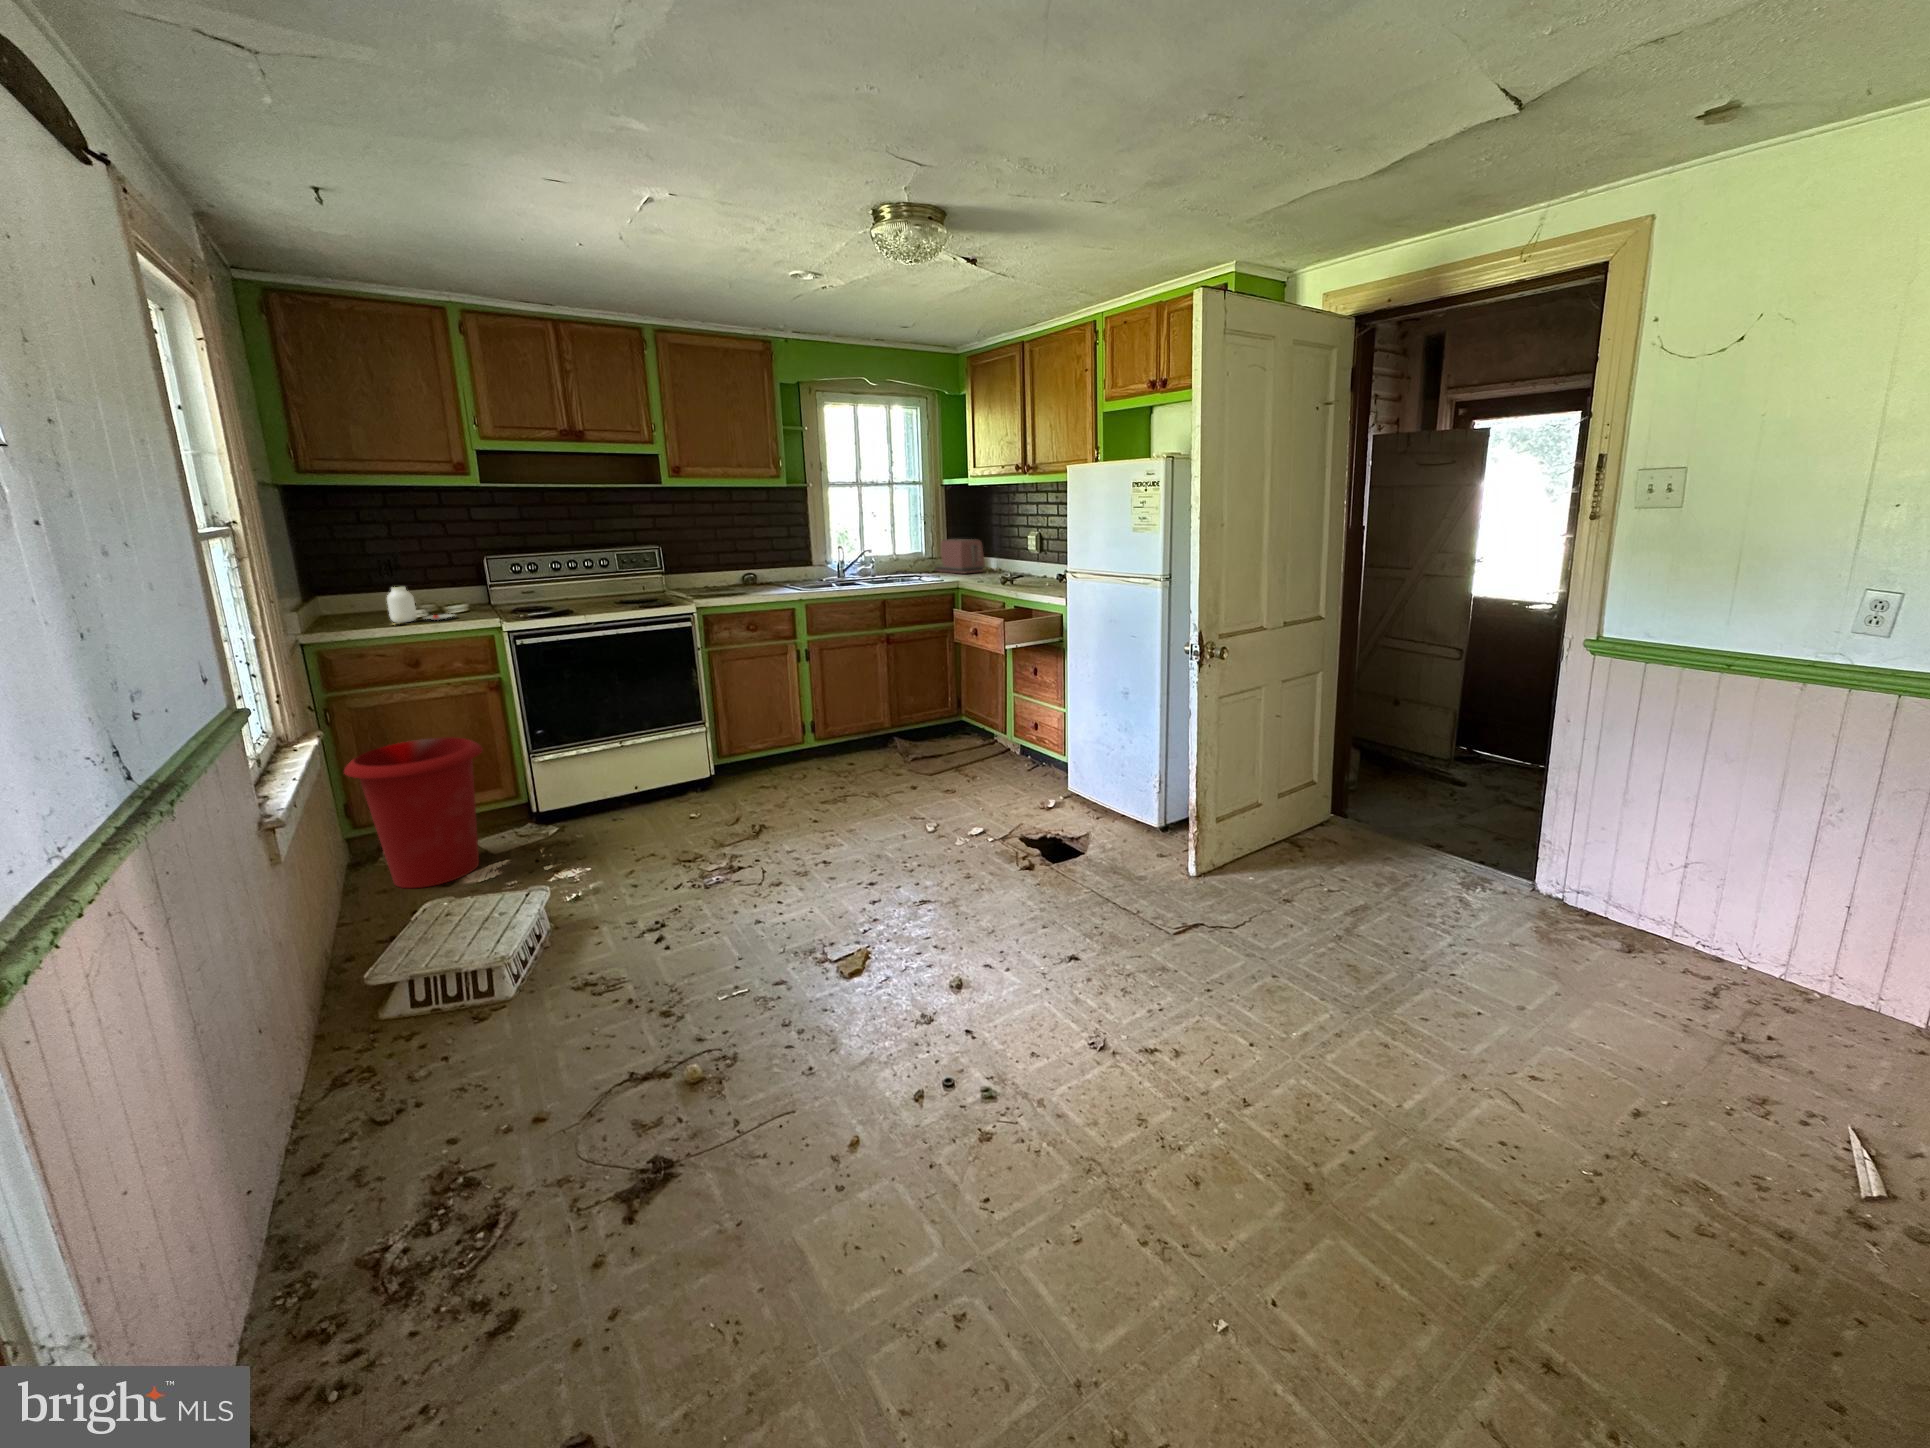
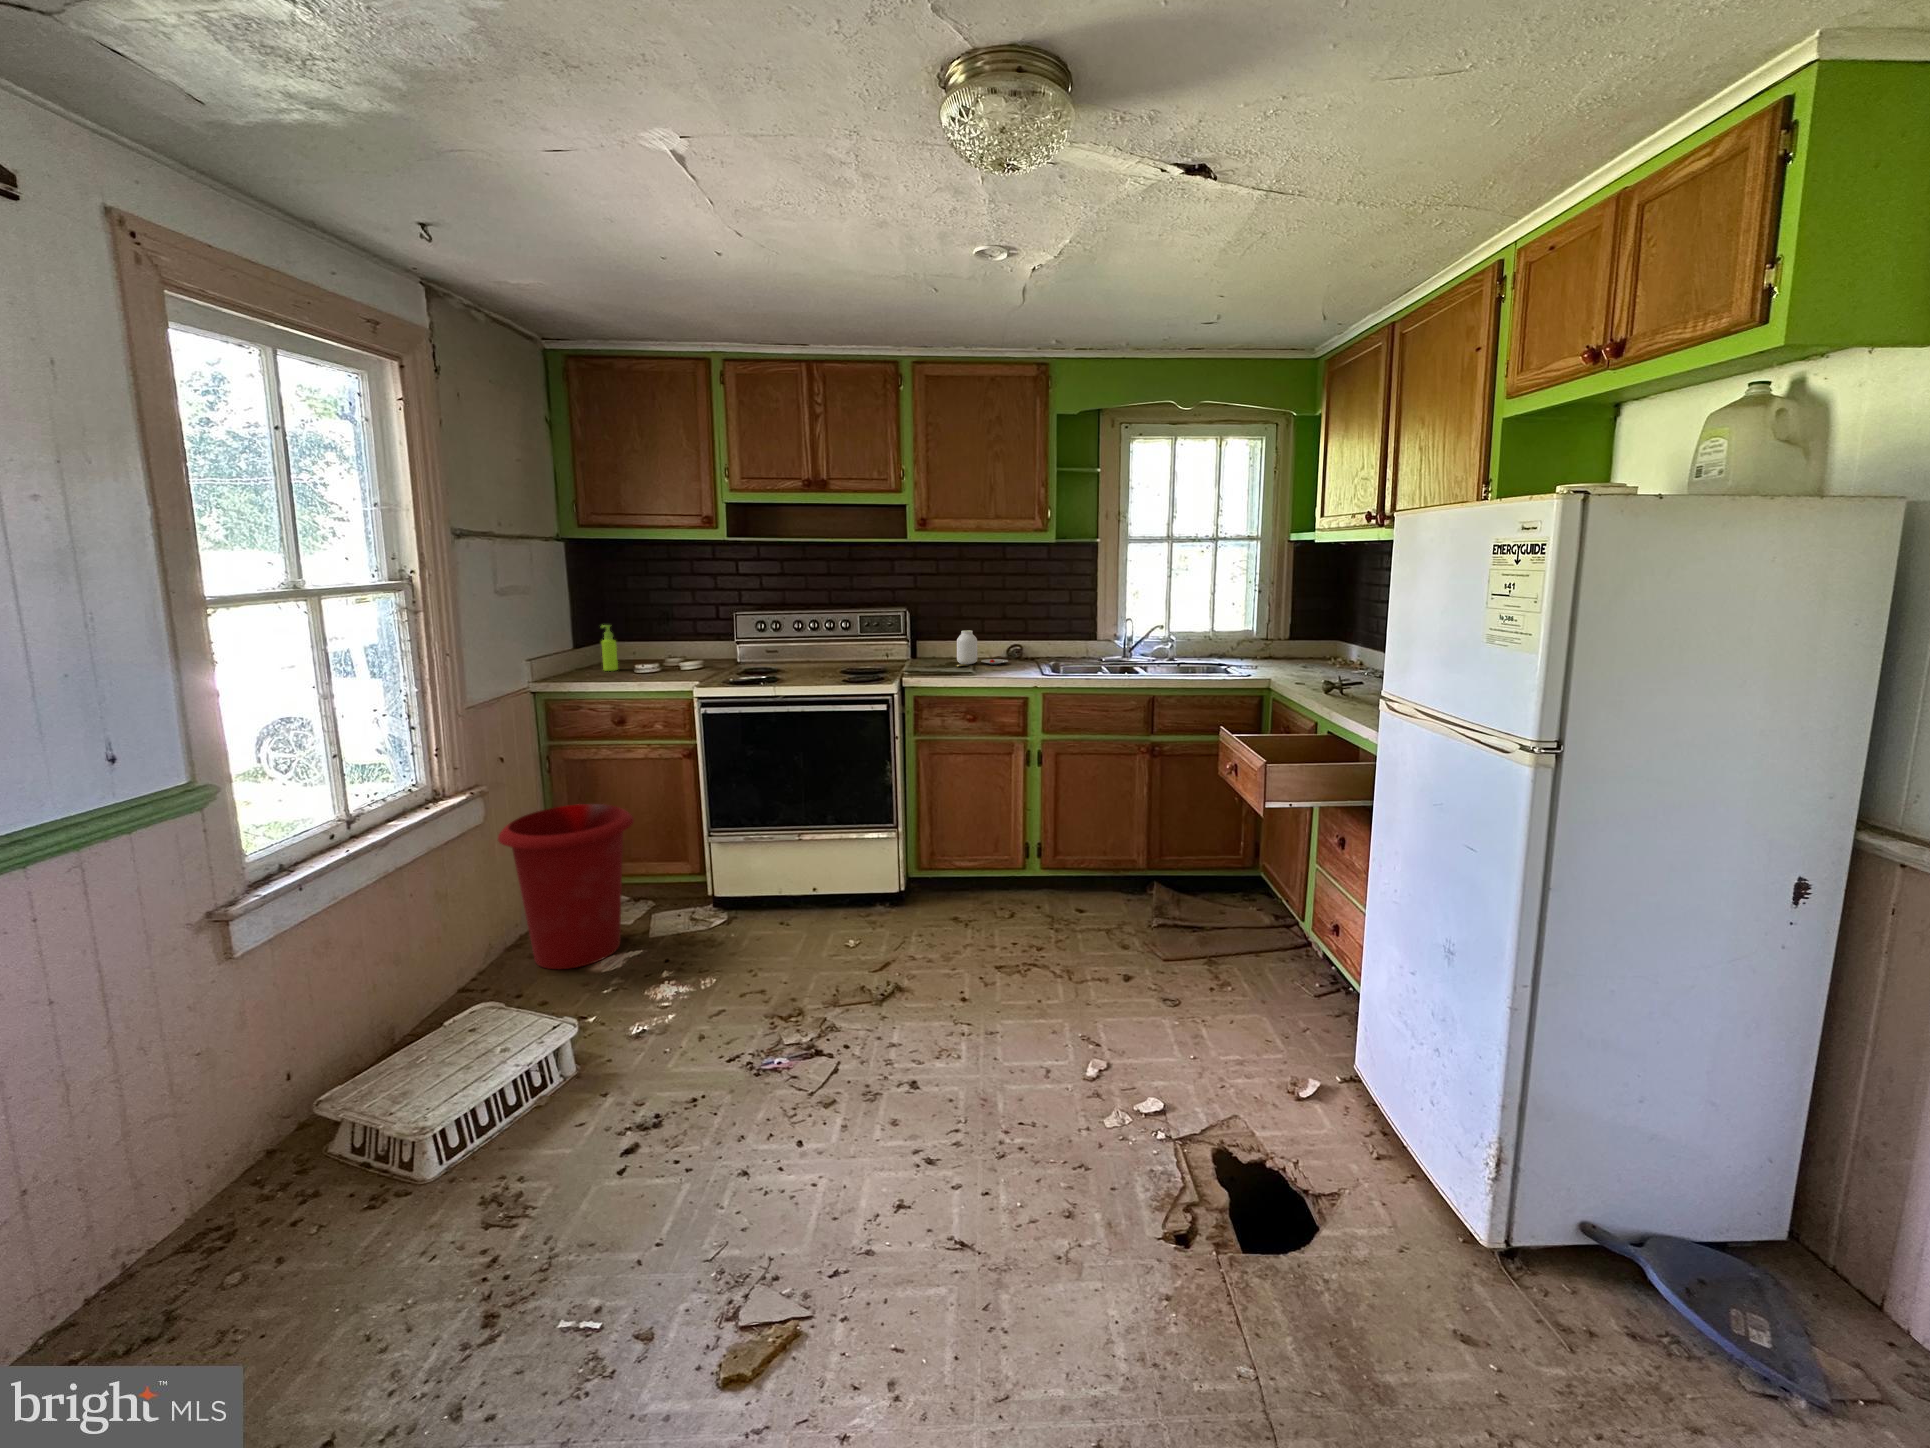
toaster: present [935,539,985,573] -> none [1264,615,1334,666]
soap dispenser: none [340,576,363,622] -> present [602,625,618,671]
jar: present [387,587,453,624] -> present [956,630,1008,666]

